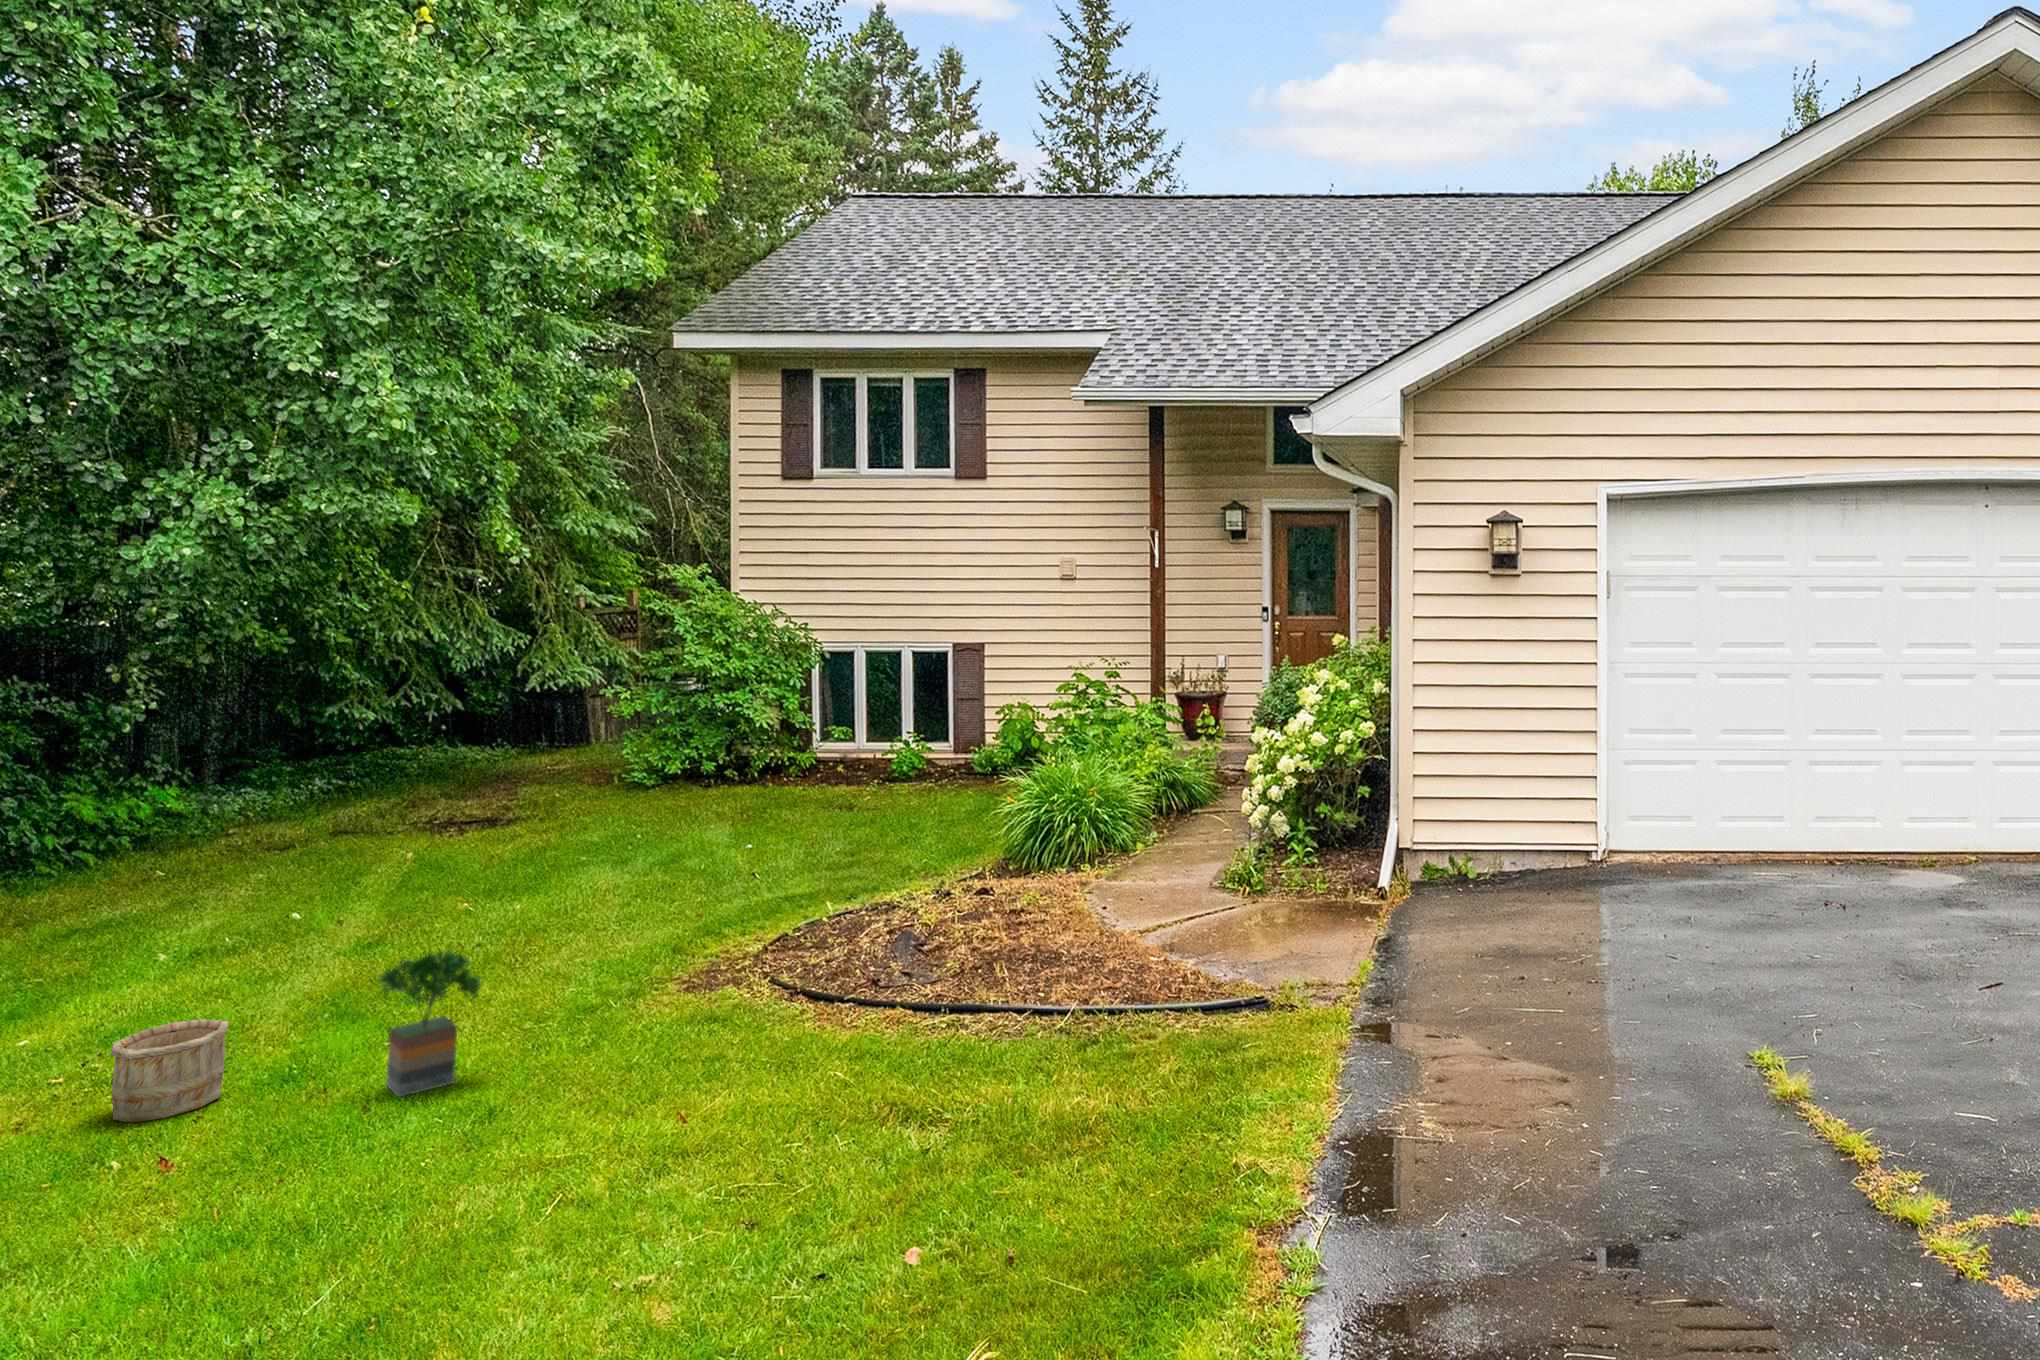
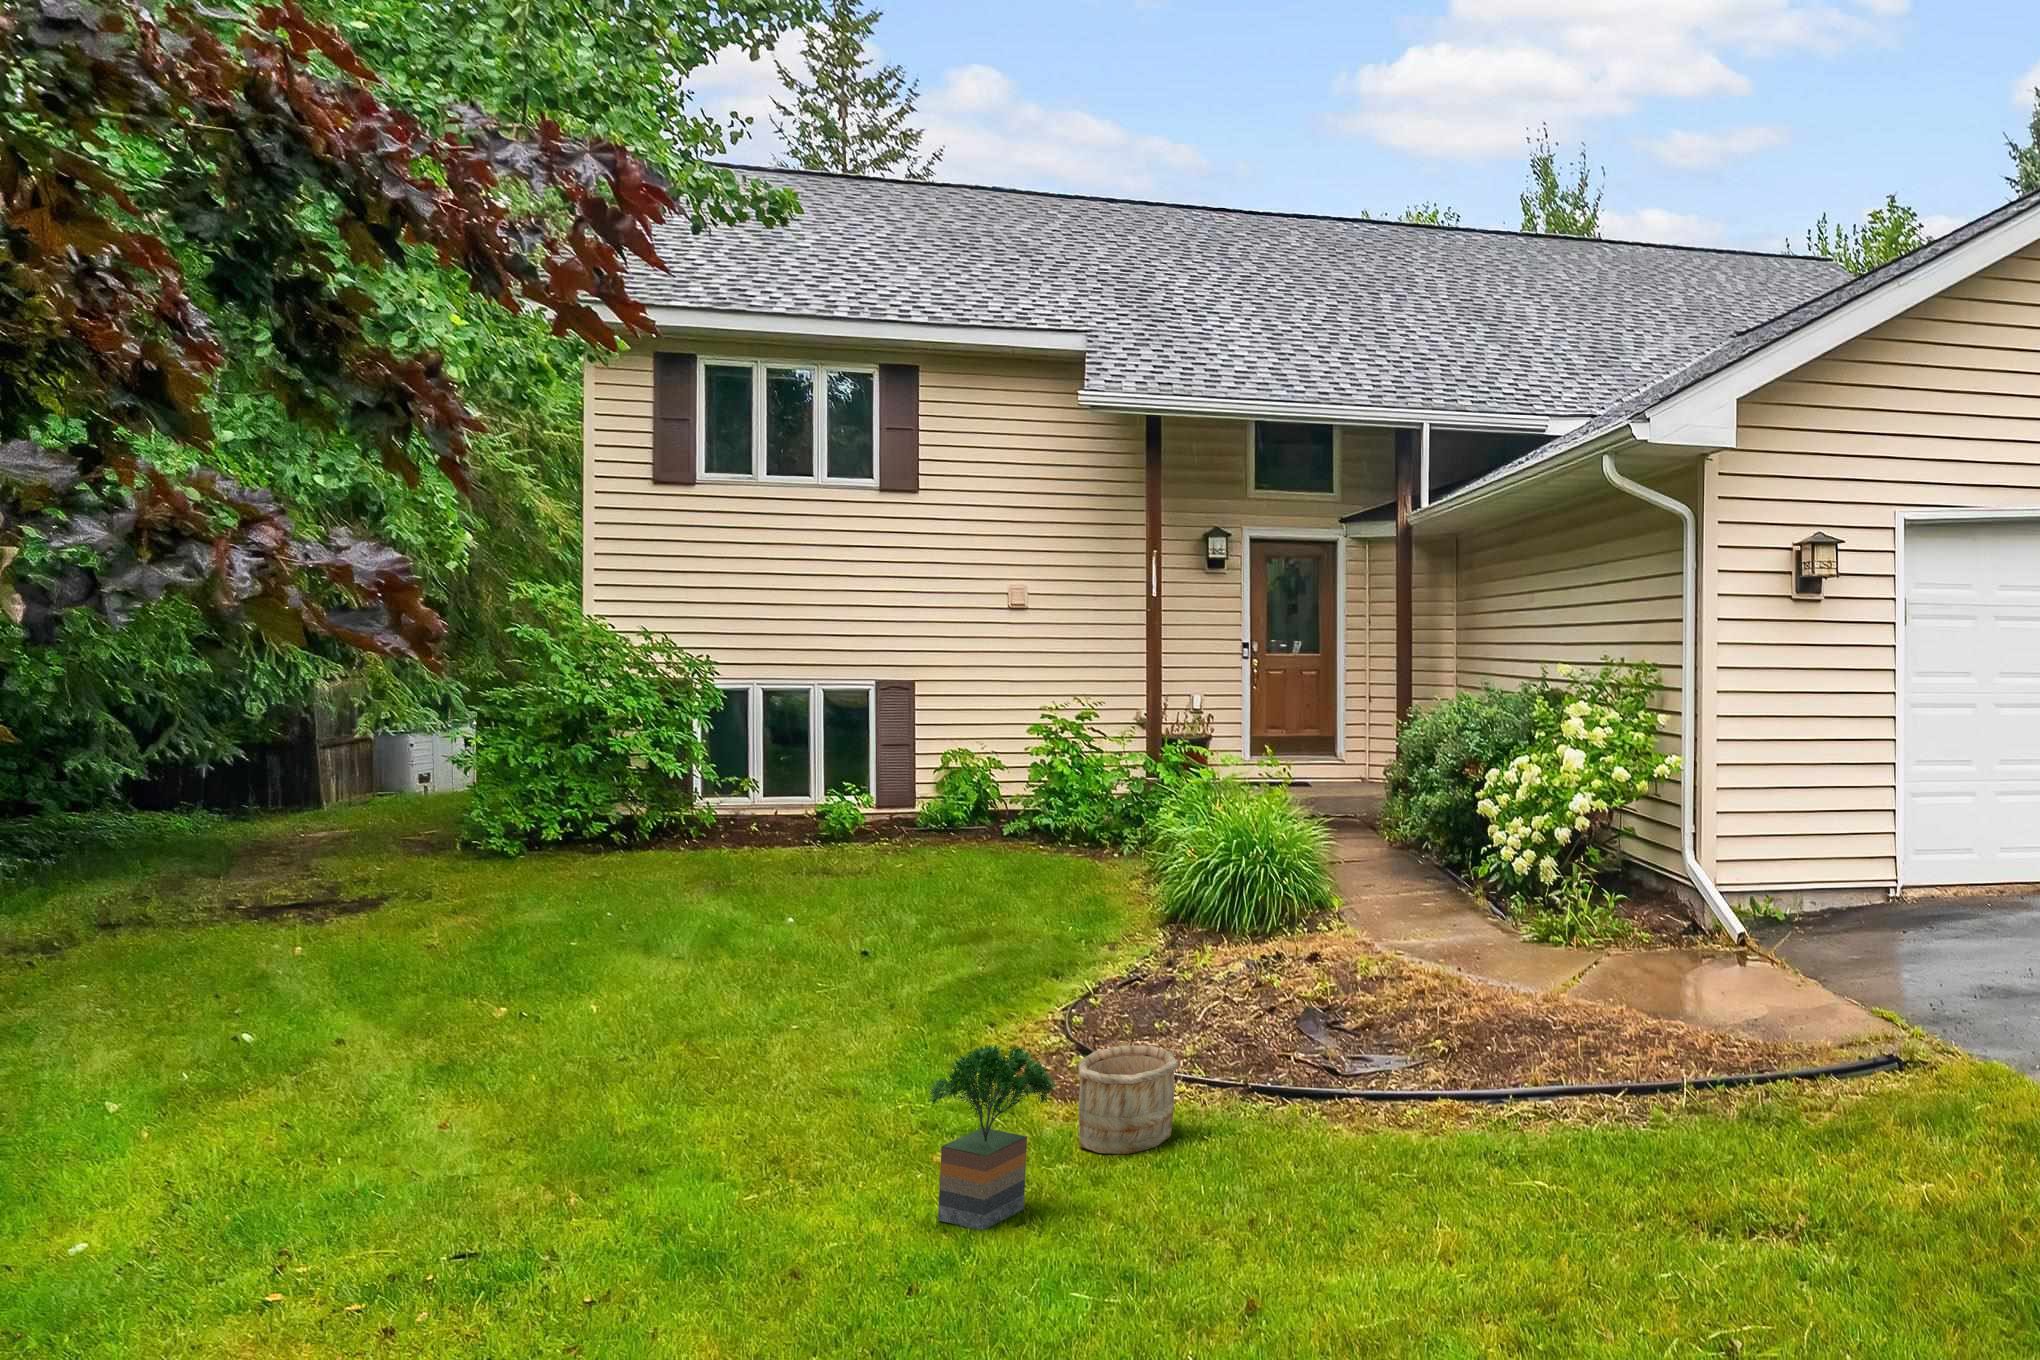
wooden bucket: present [111,1019,229,1123] -> present [1078,1046,1178,1154]

